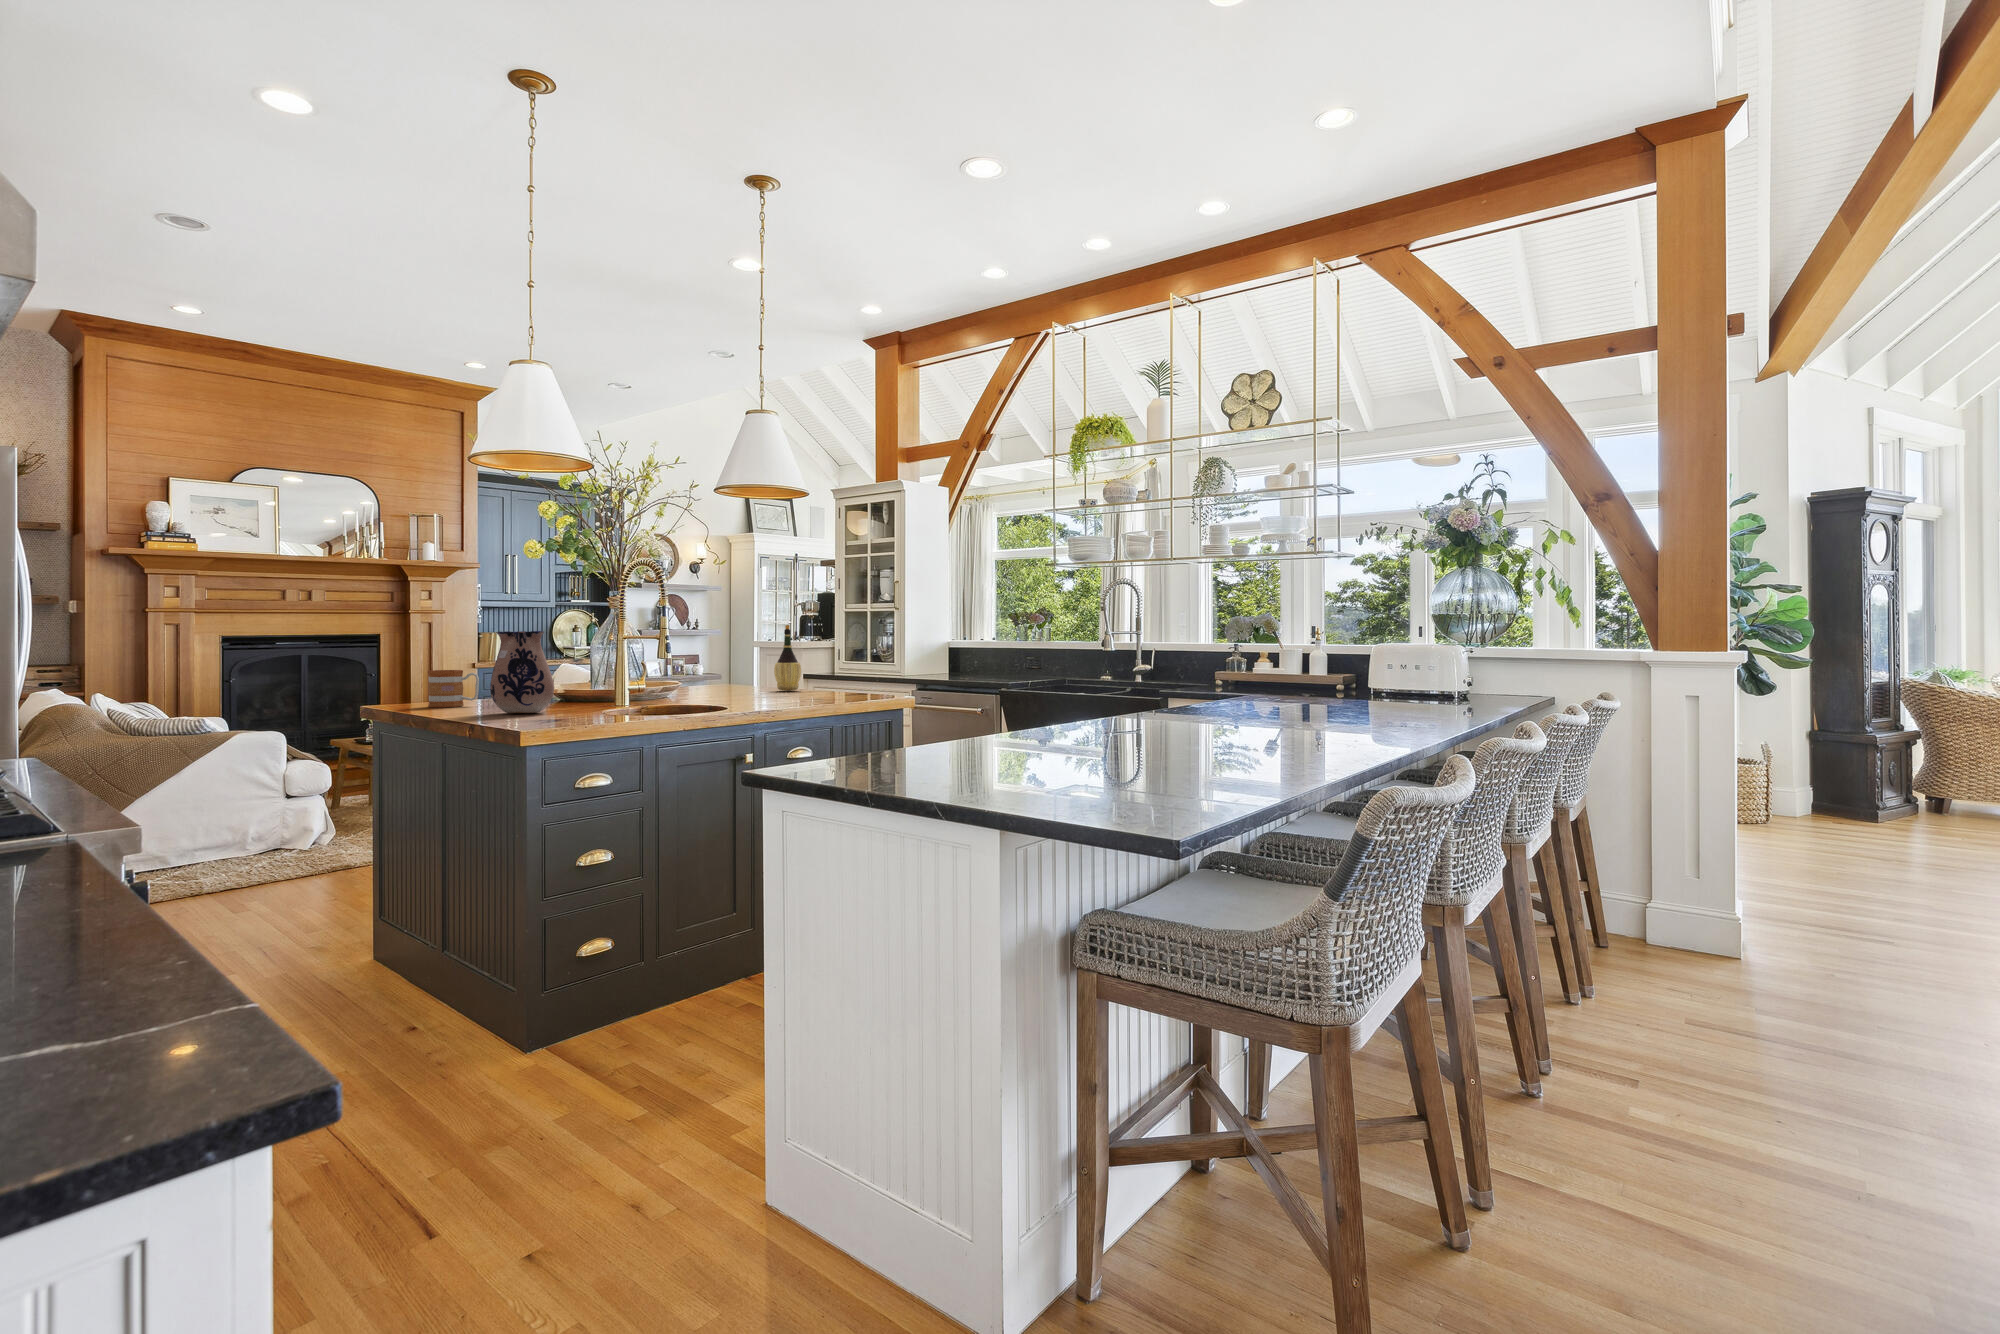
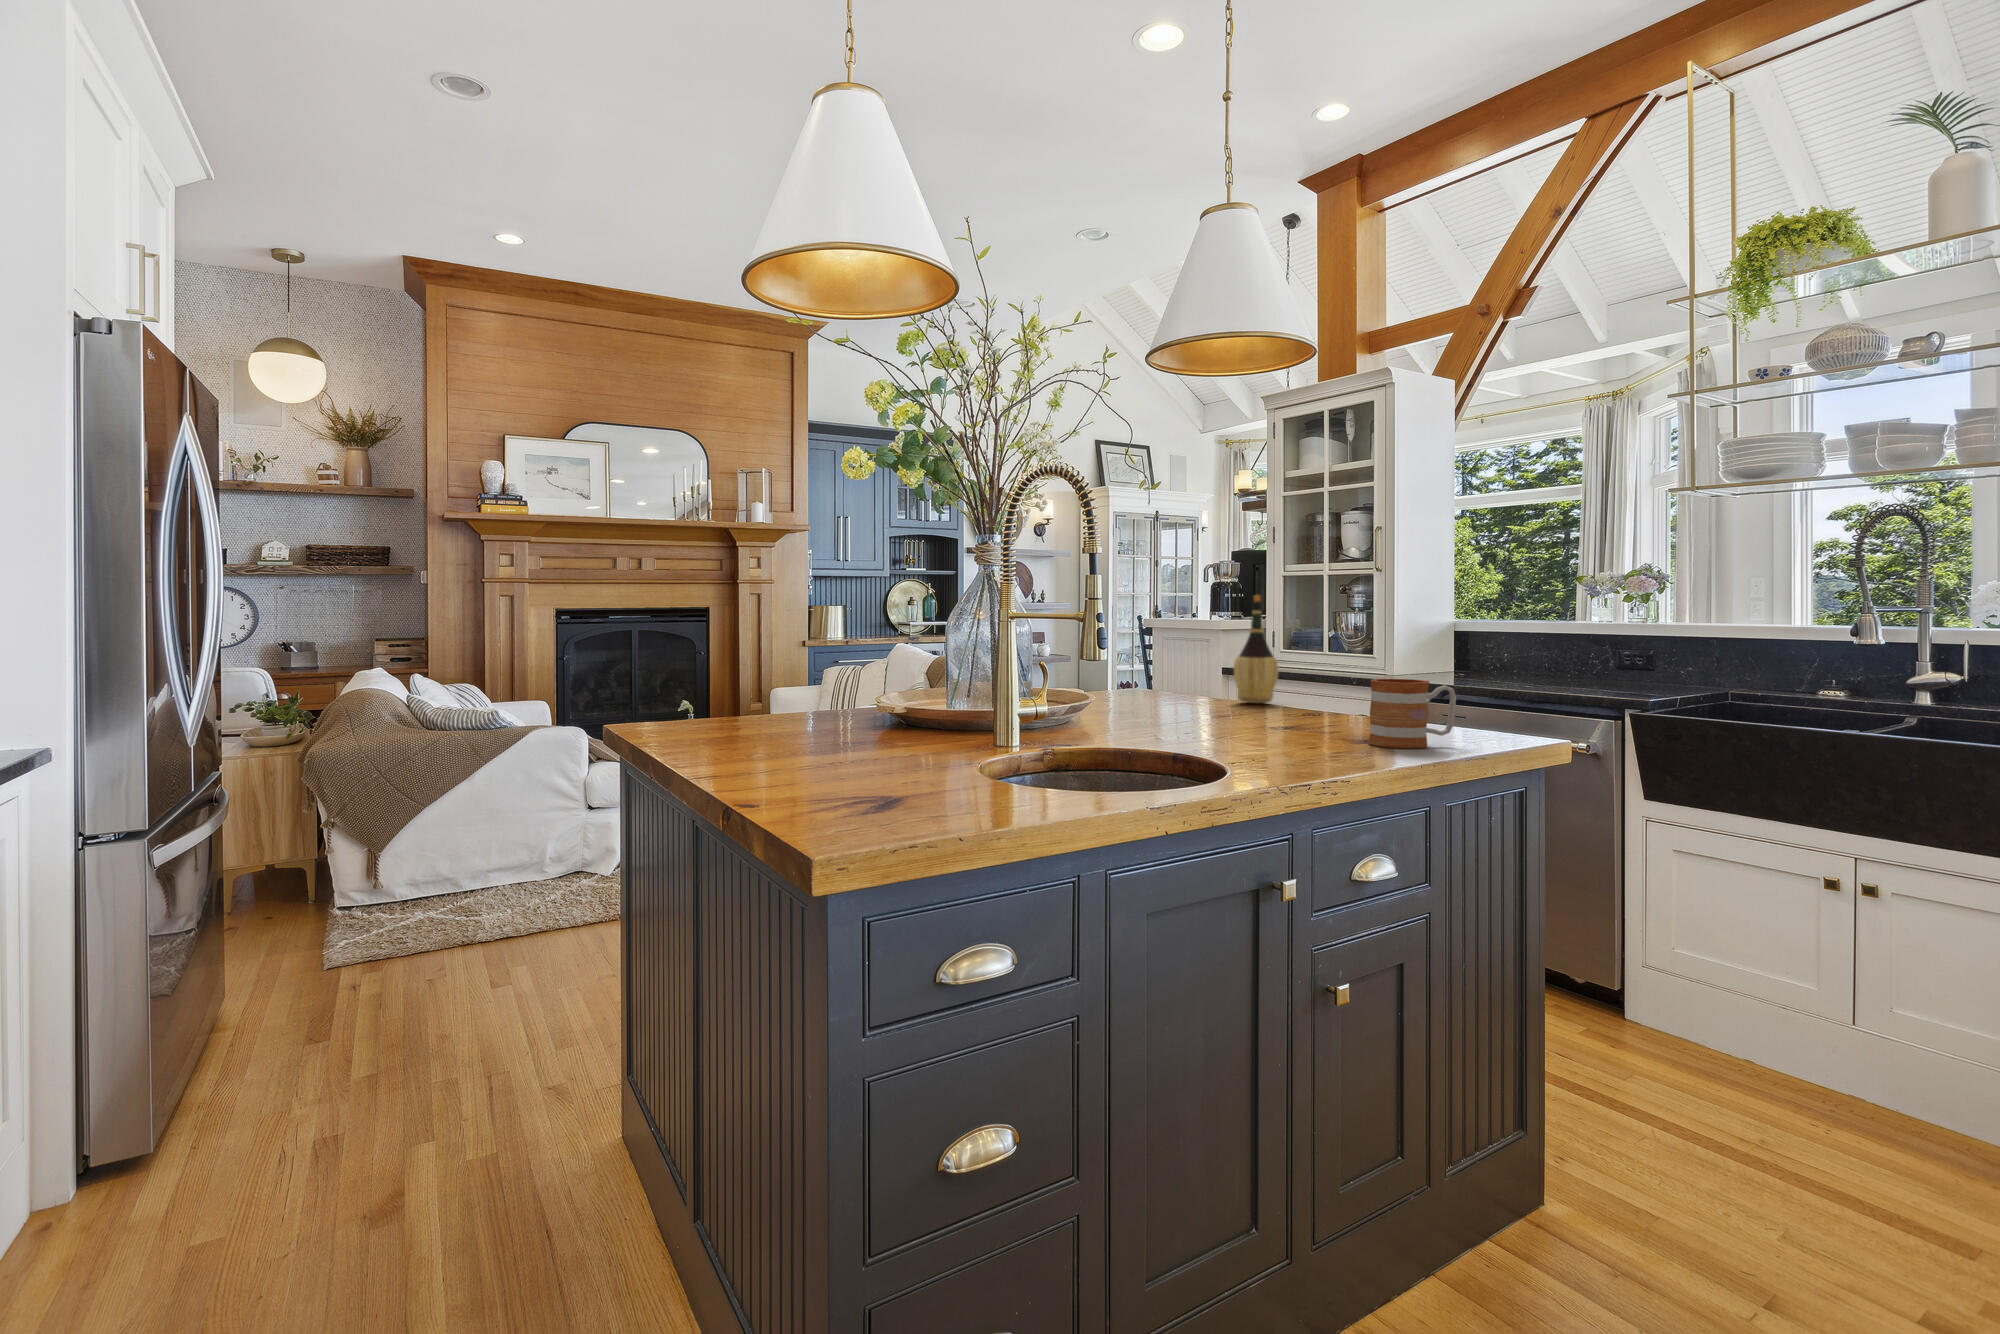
ceramic pitcher: present [490,631,554,713] -> none [793,605,918,784]
mug: present [428,670,479,707] -> present [1369,679,1456,749]

